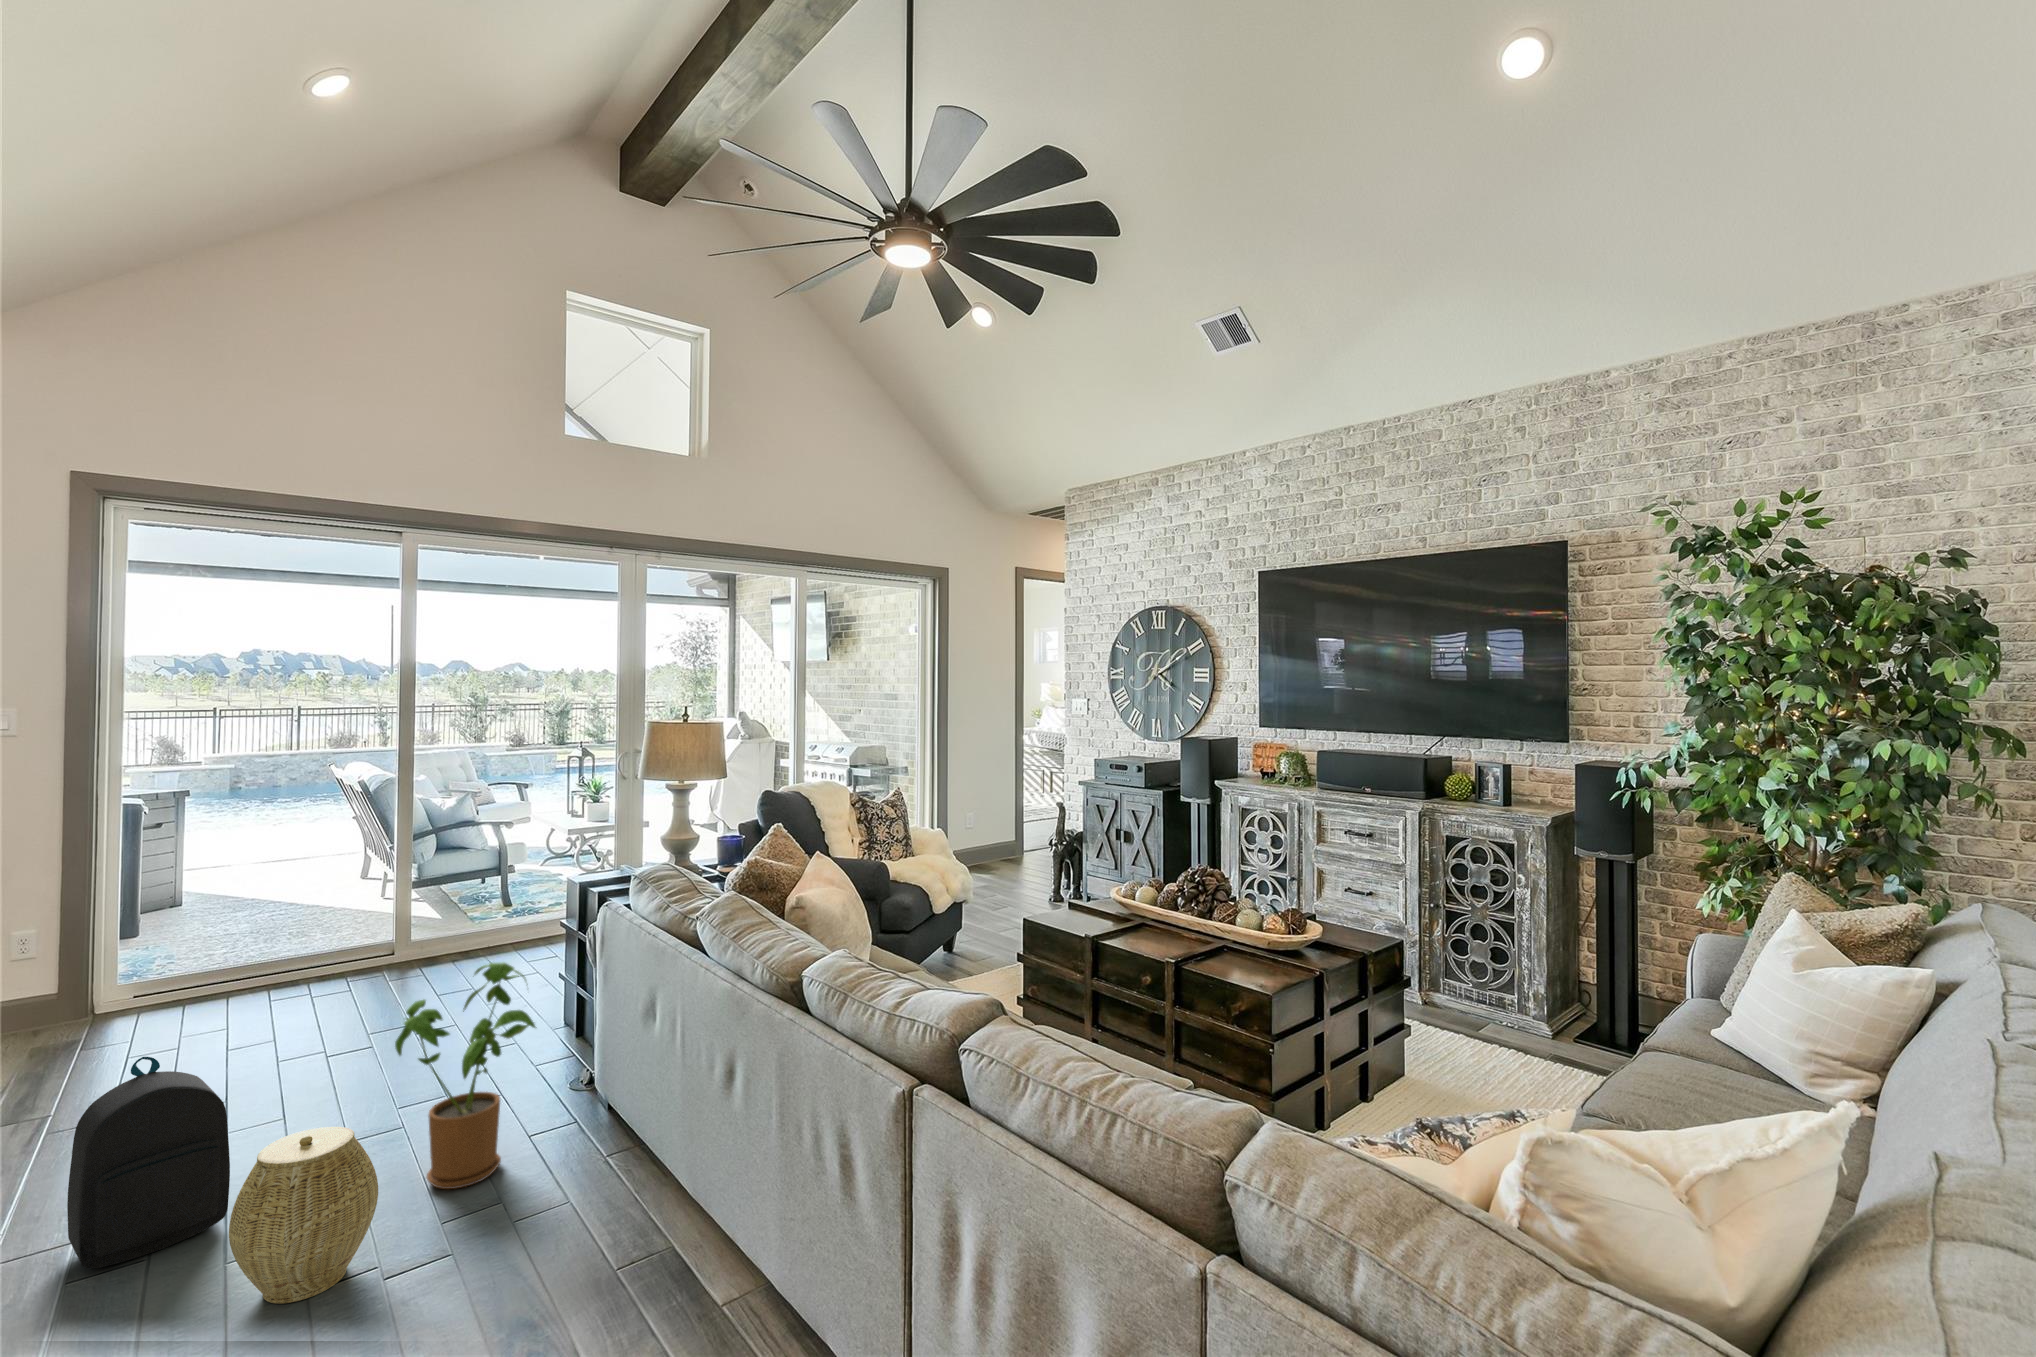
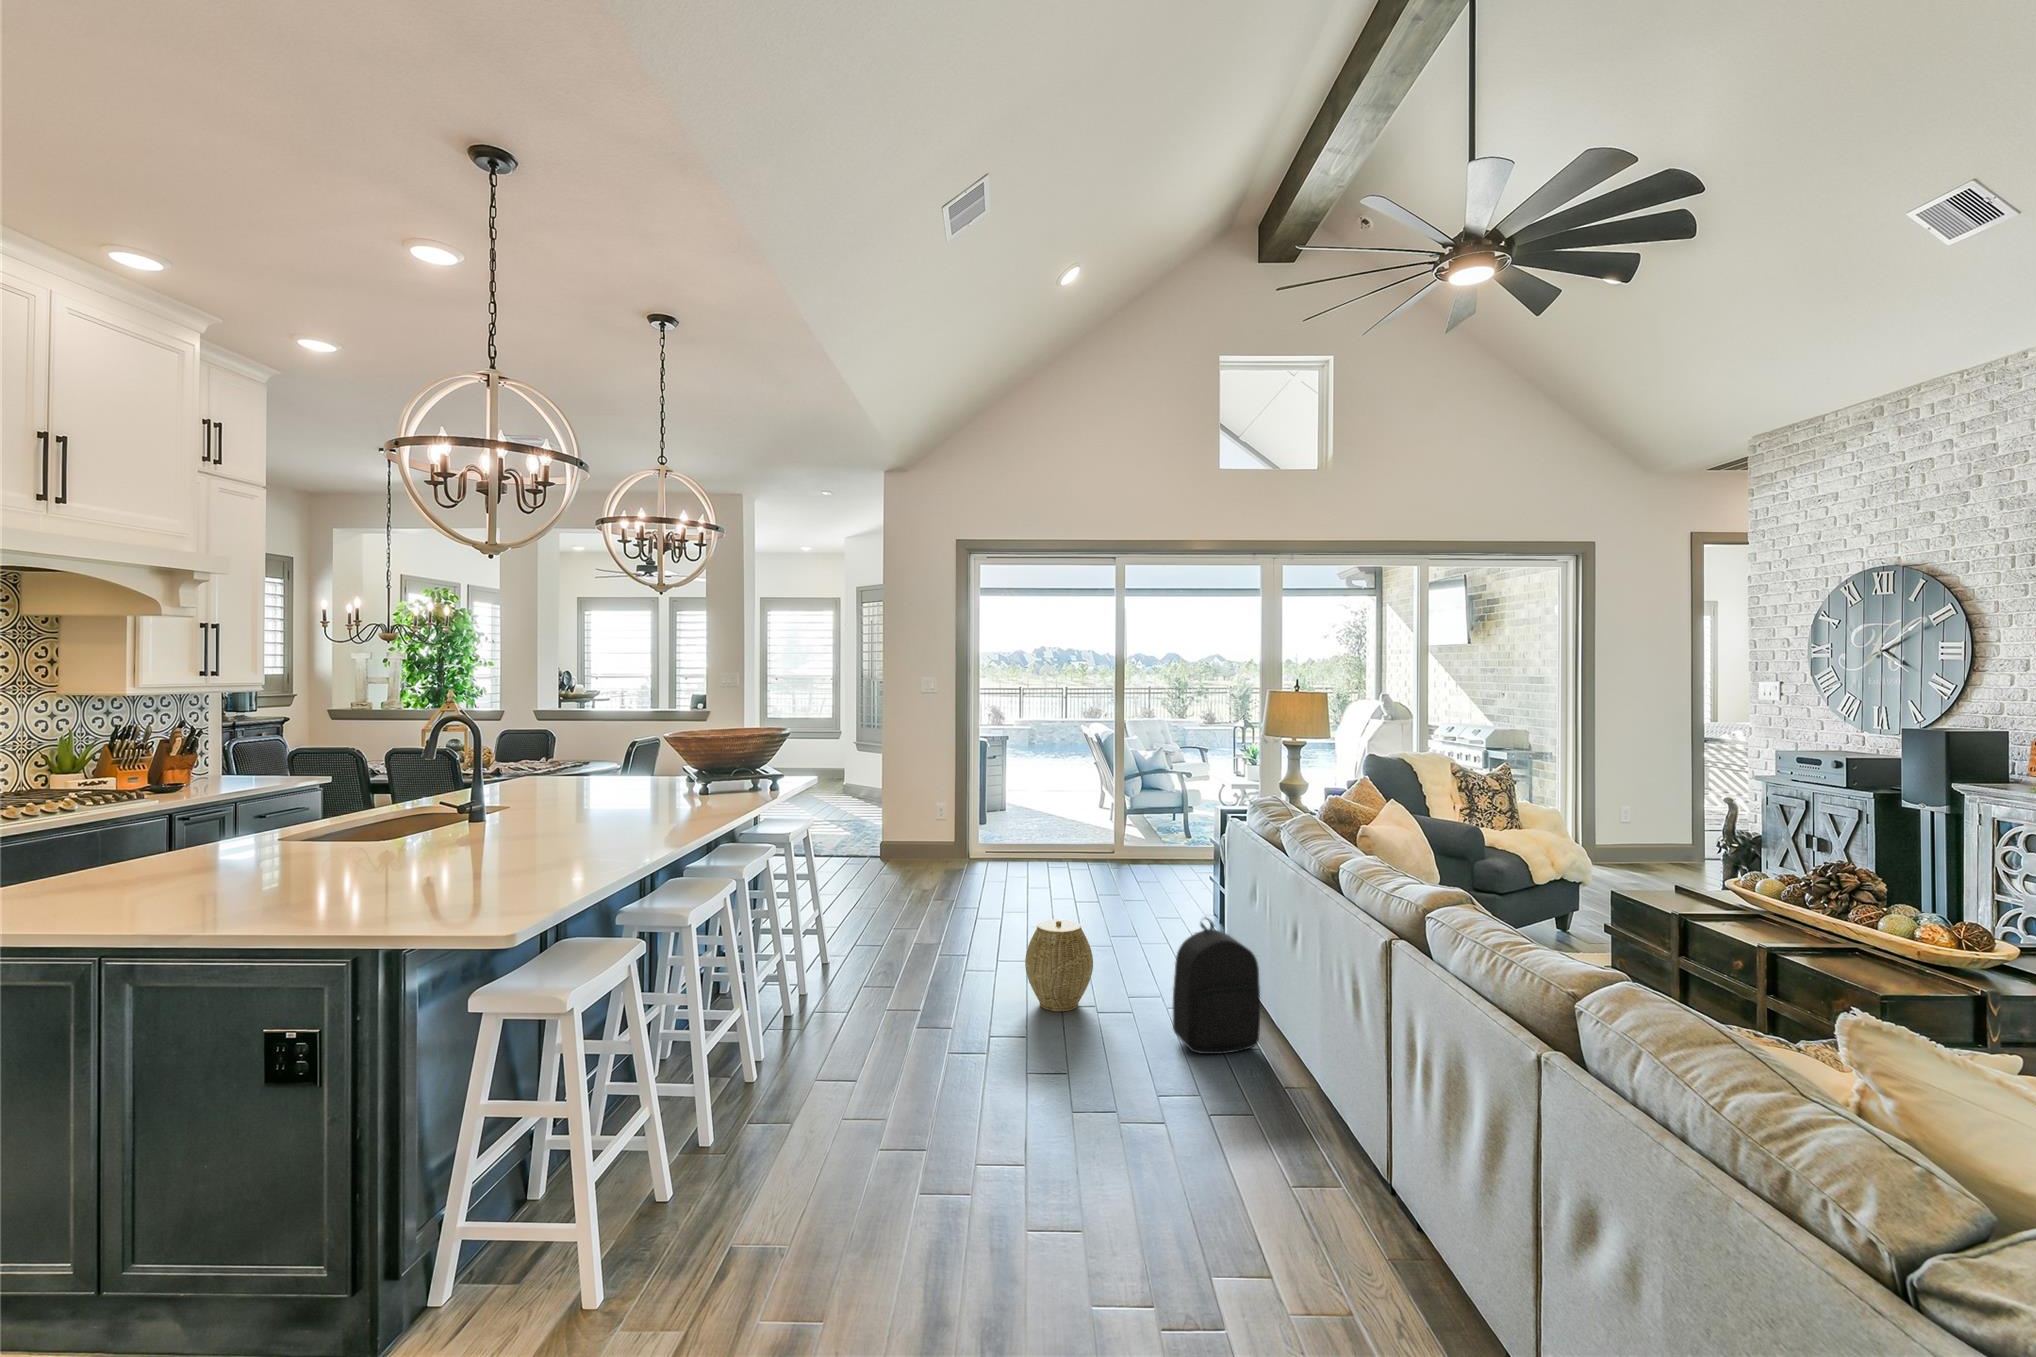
house plant: present [395,962,535,1189] -> none [1104,845,1182,985]
backpack: present [67,1057,230,1269] -> present [1173,918,1260,1054]

